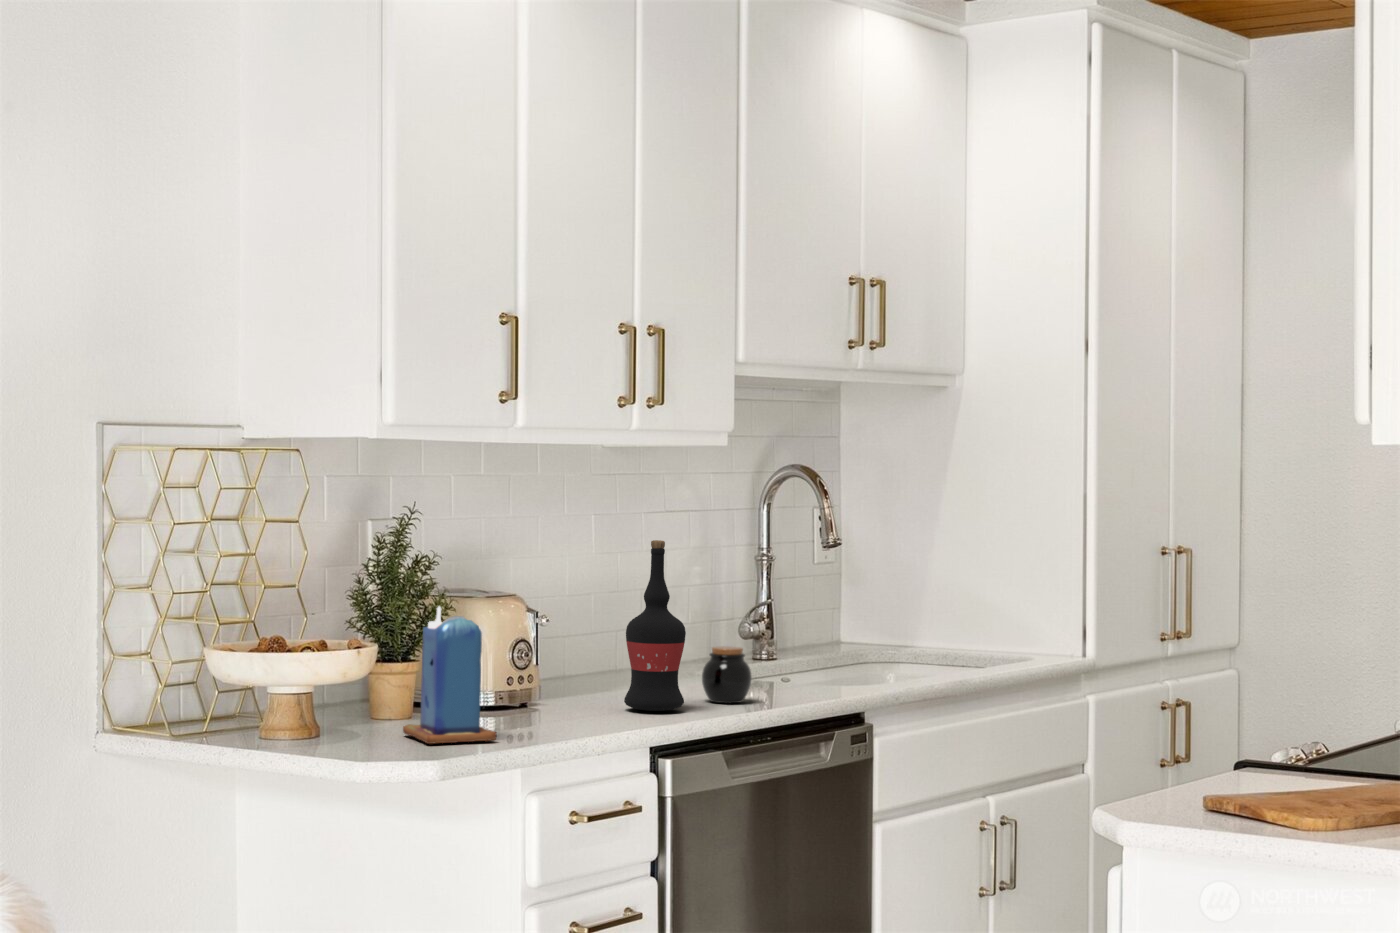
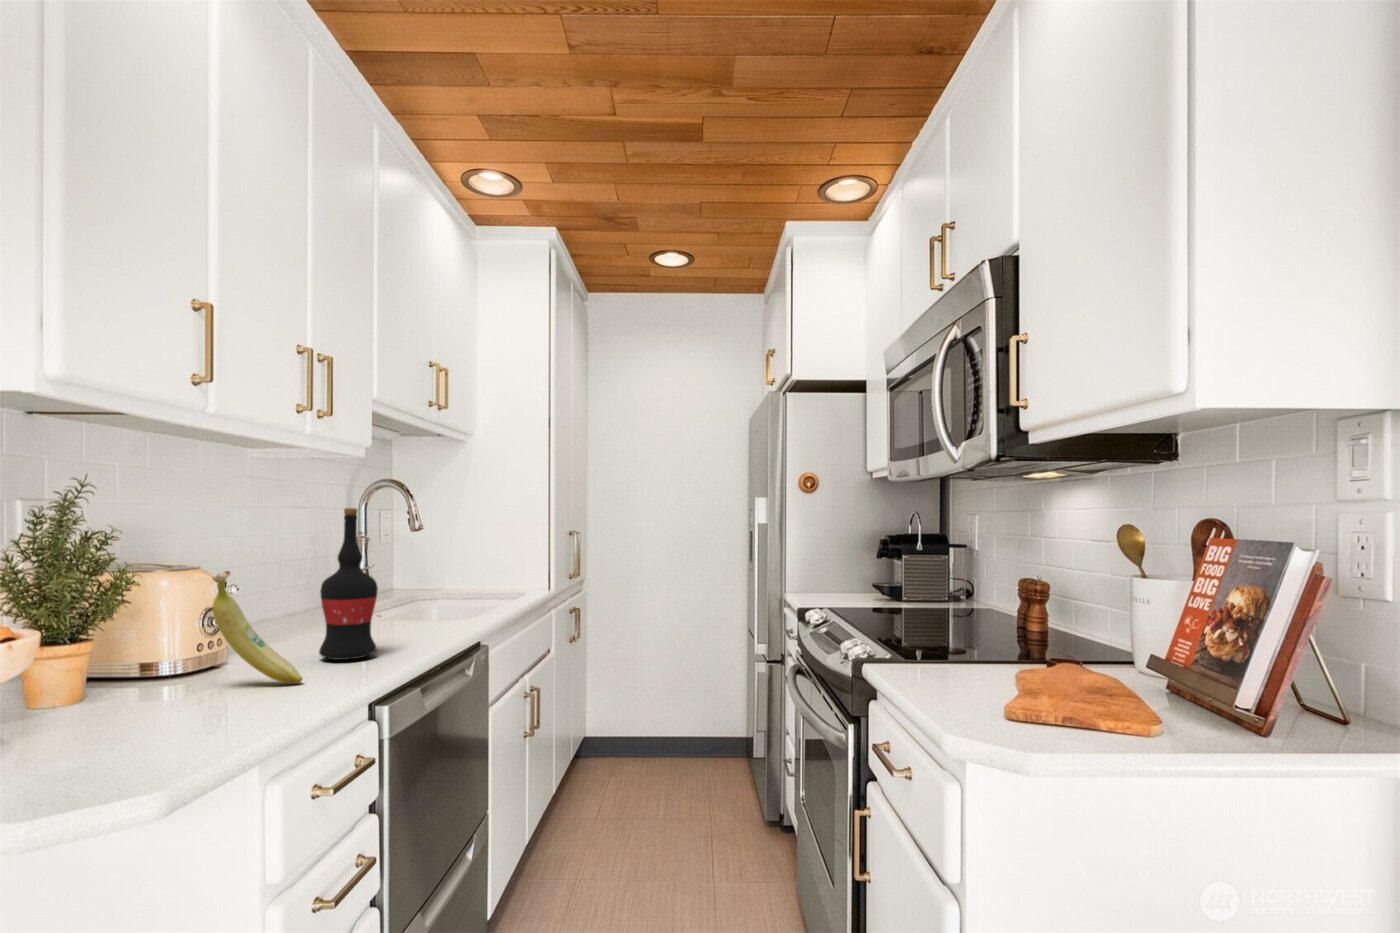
fruit: none [518,602,598,724] -> present [213,571,302,683]
candle: present [403,606,497,744] -> none [66,583,194,747]
jar: present [702,646,752,703] -> none [384,595,427,643]

